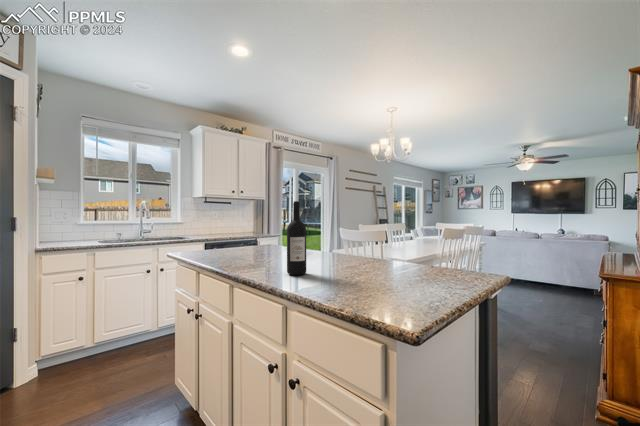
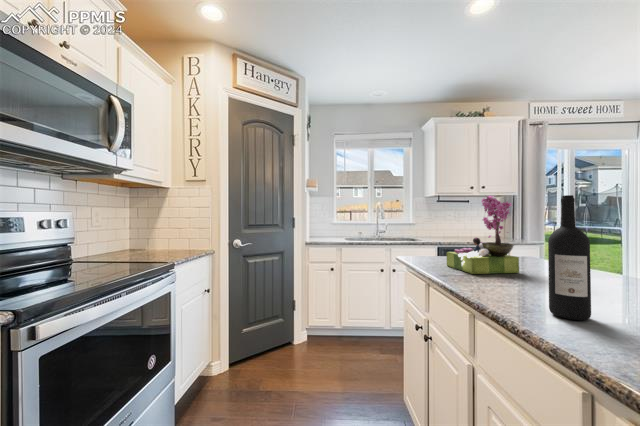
flower arrangement: none [219,198,269,259] -> present [447,195,519,274]

